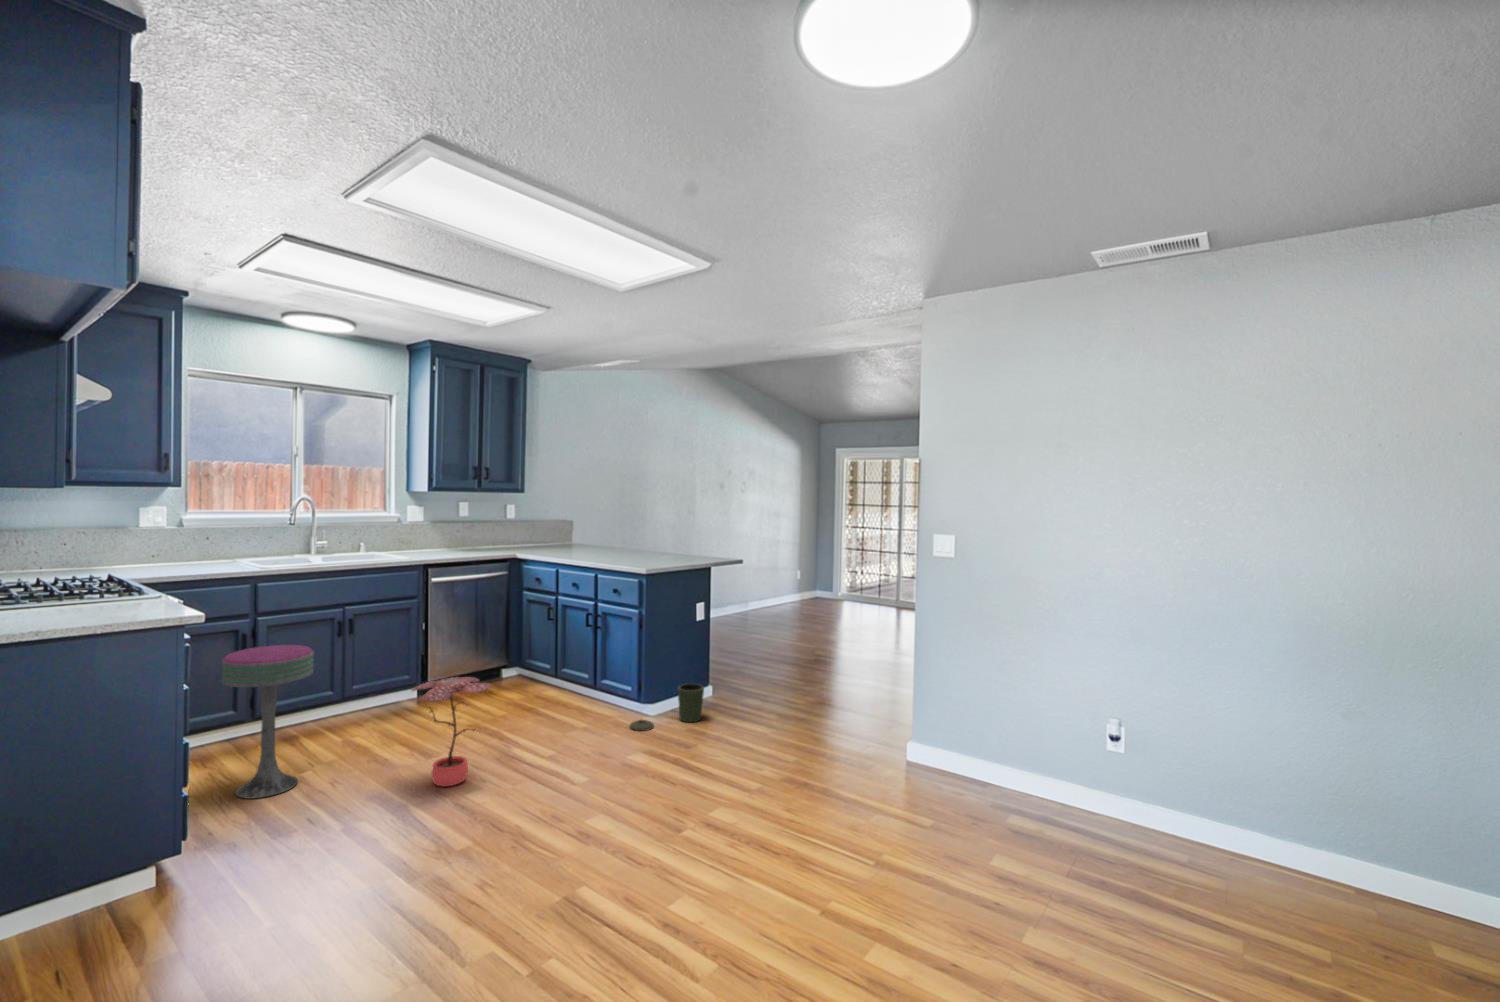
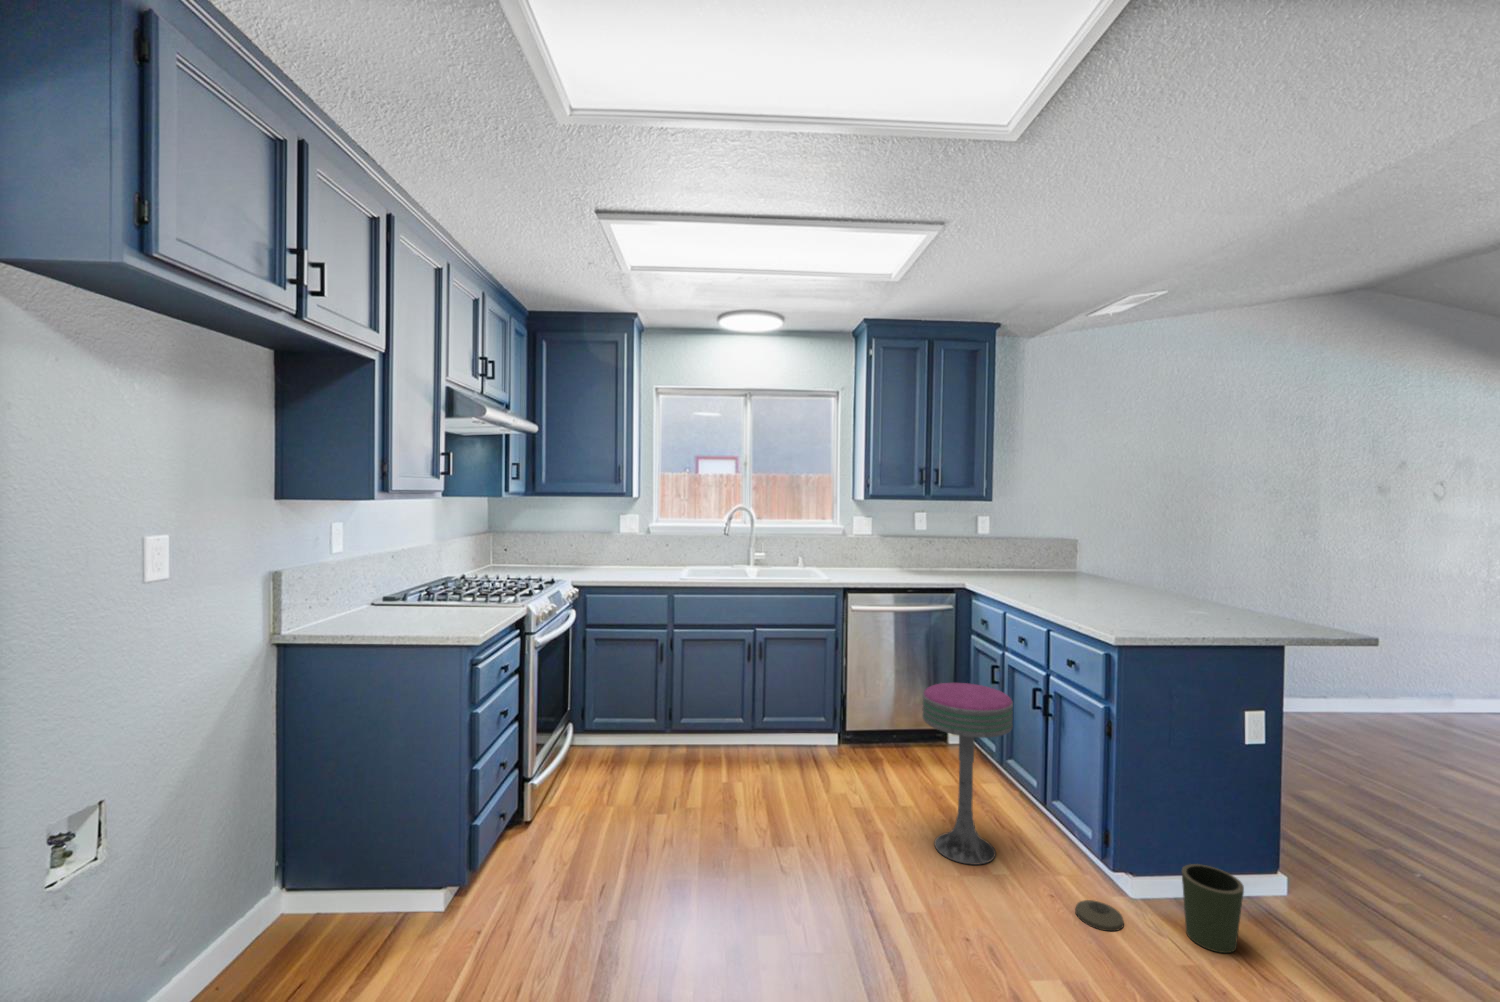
bar stool: present [222,645,314,799] -> present [922,683,1013,865]
potted plant: present [412,677,492,786] -> none [717,753,812,912]

